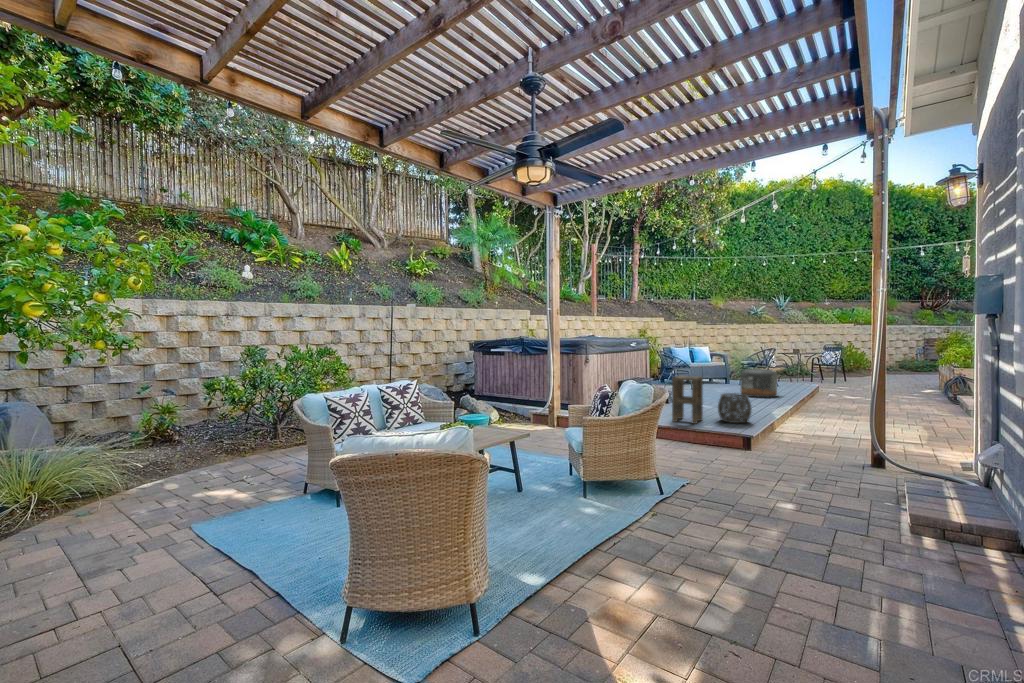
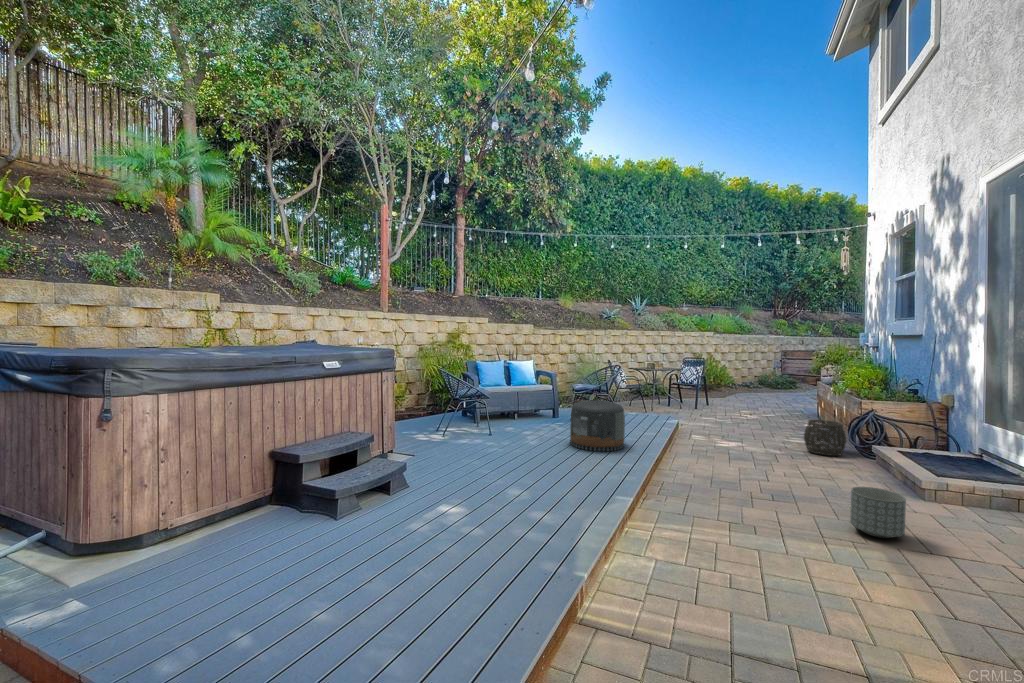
side table: present [672,376,703,424] -> none [352,448,441,596]
woven basket: present [718,393,752,423] -> present [804,420,846,456]
planter: none [908,404,937,427] -> present [850,487,906,538]

